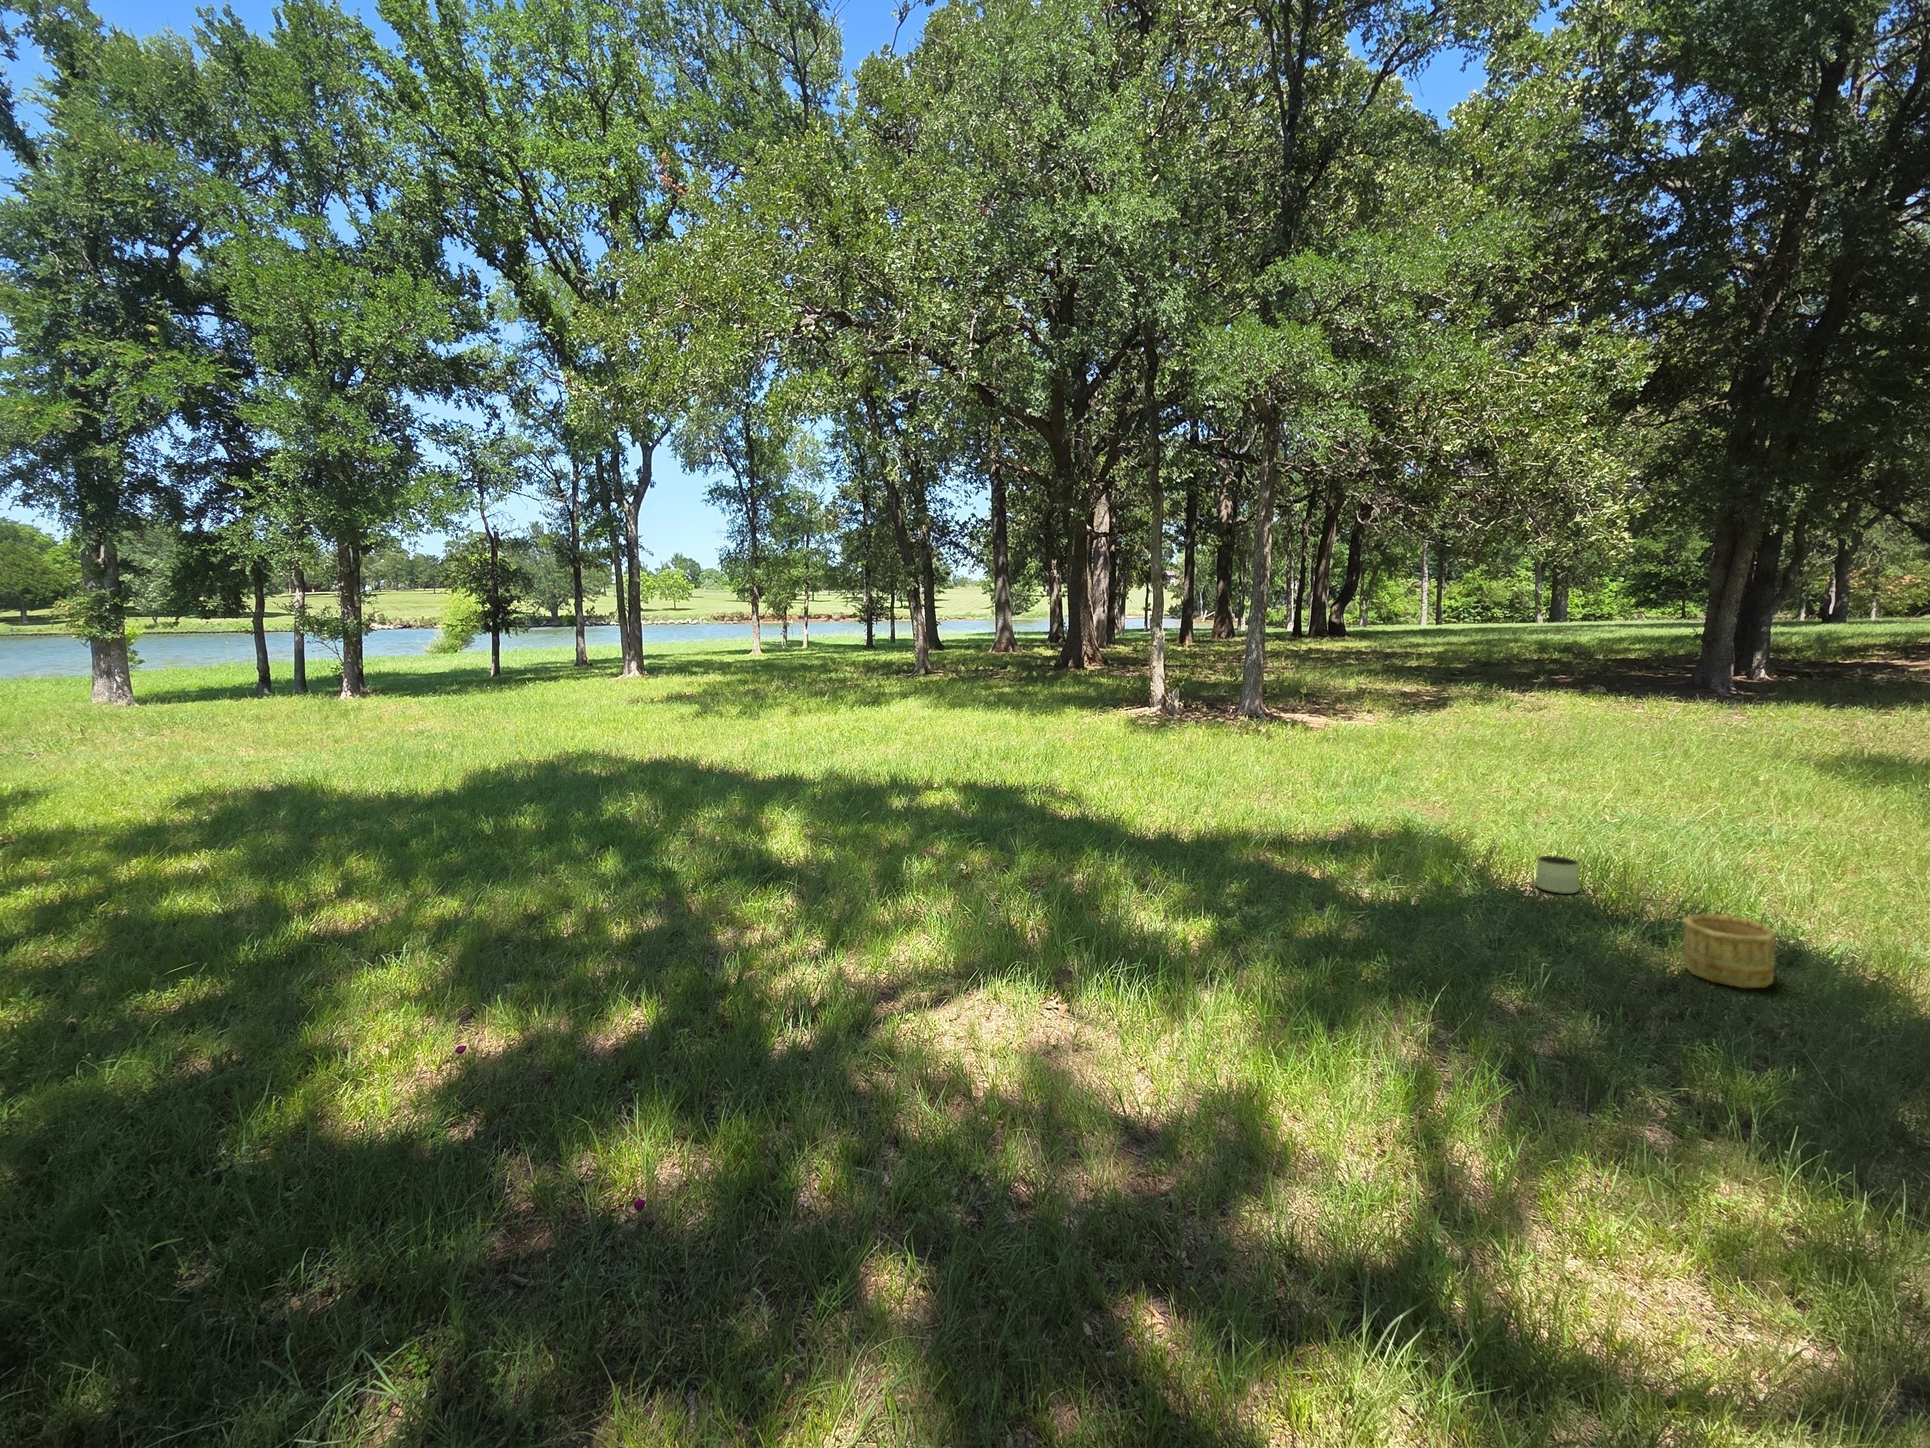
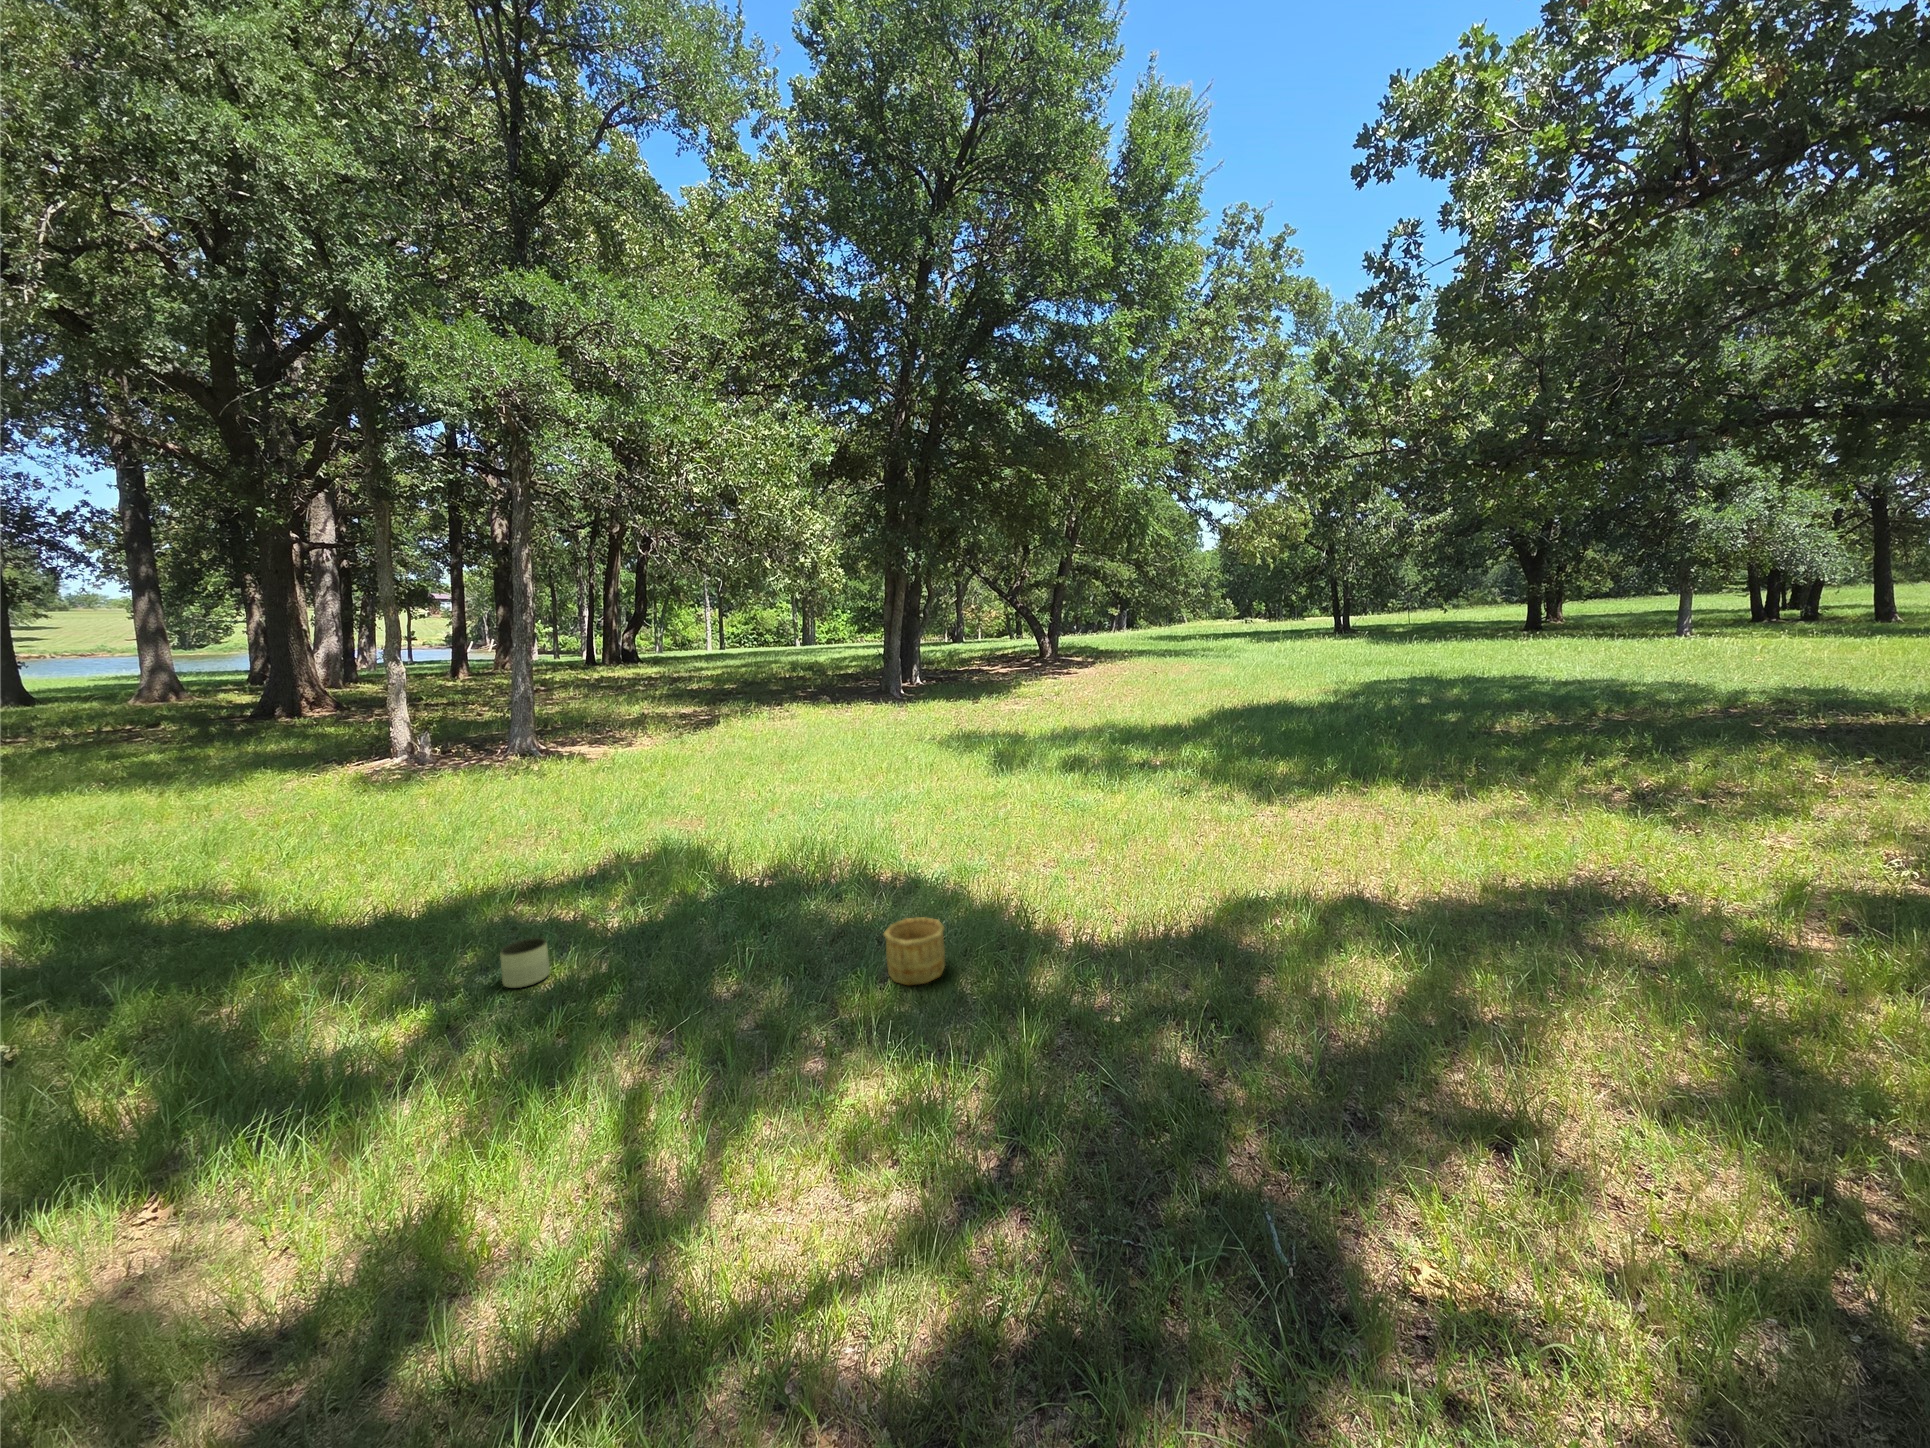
planter: present [1536,856,1579,894] -> present [500,938,550,988]

